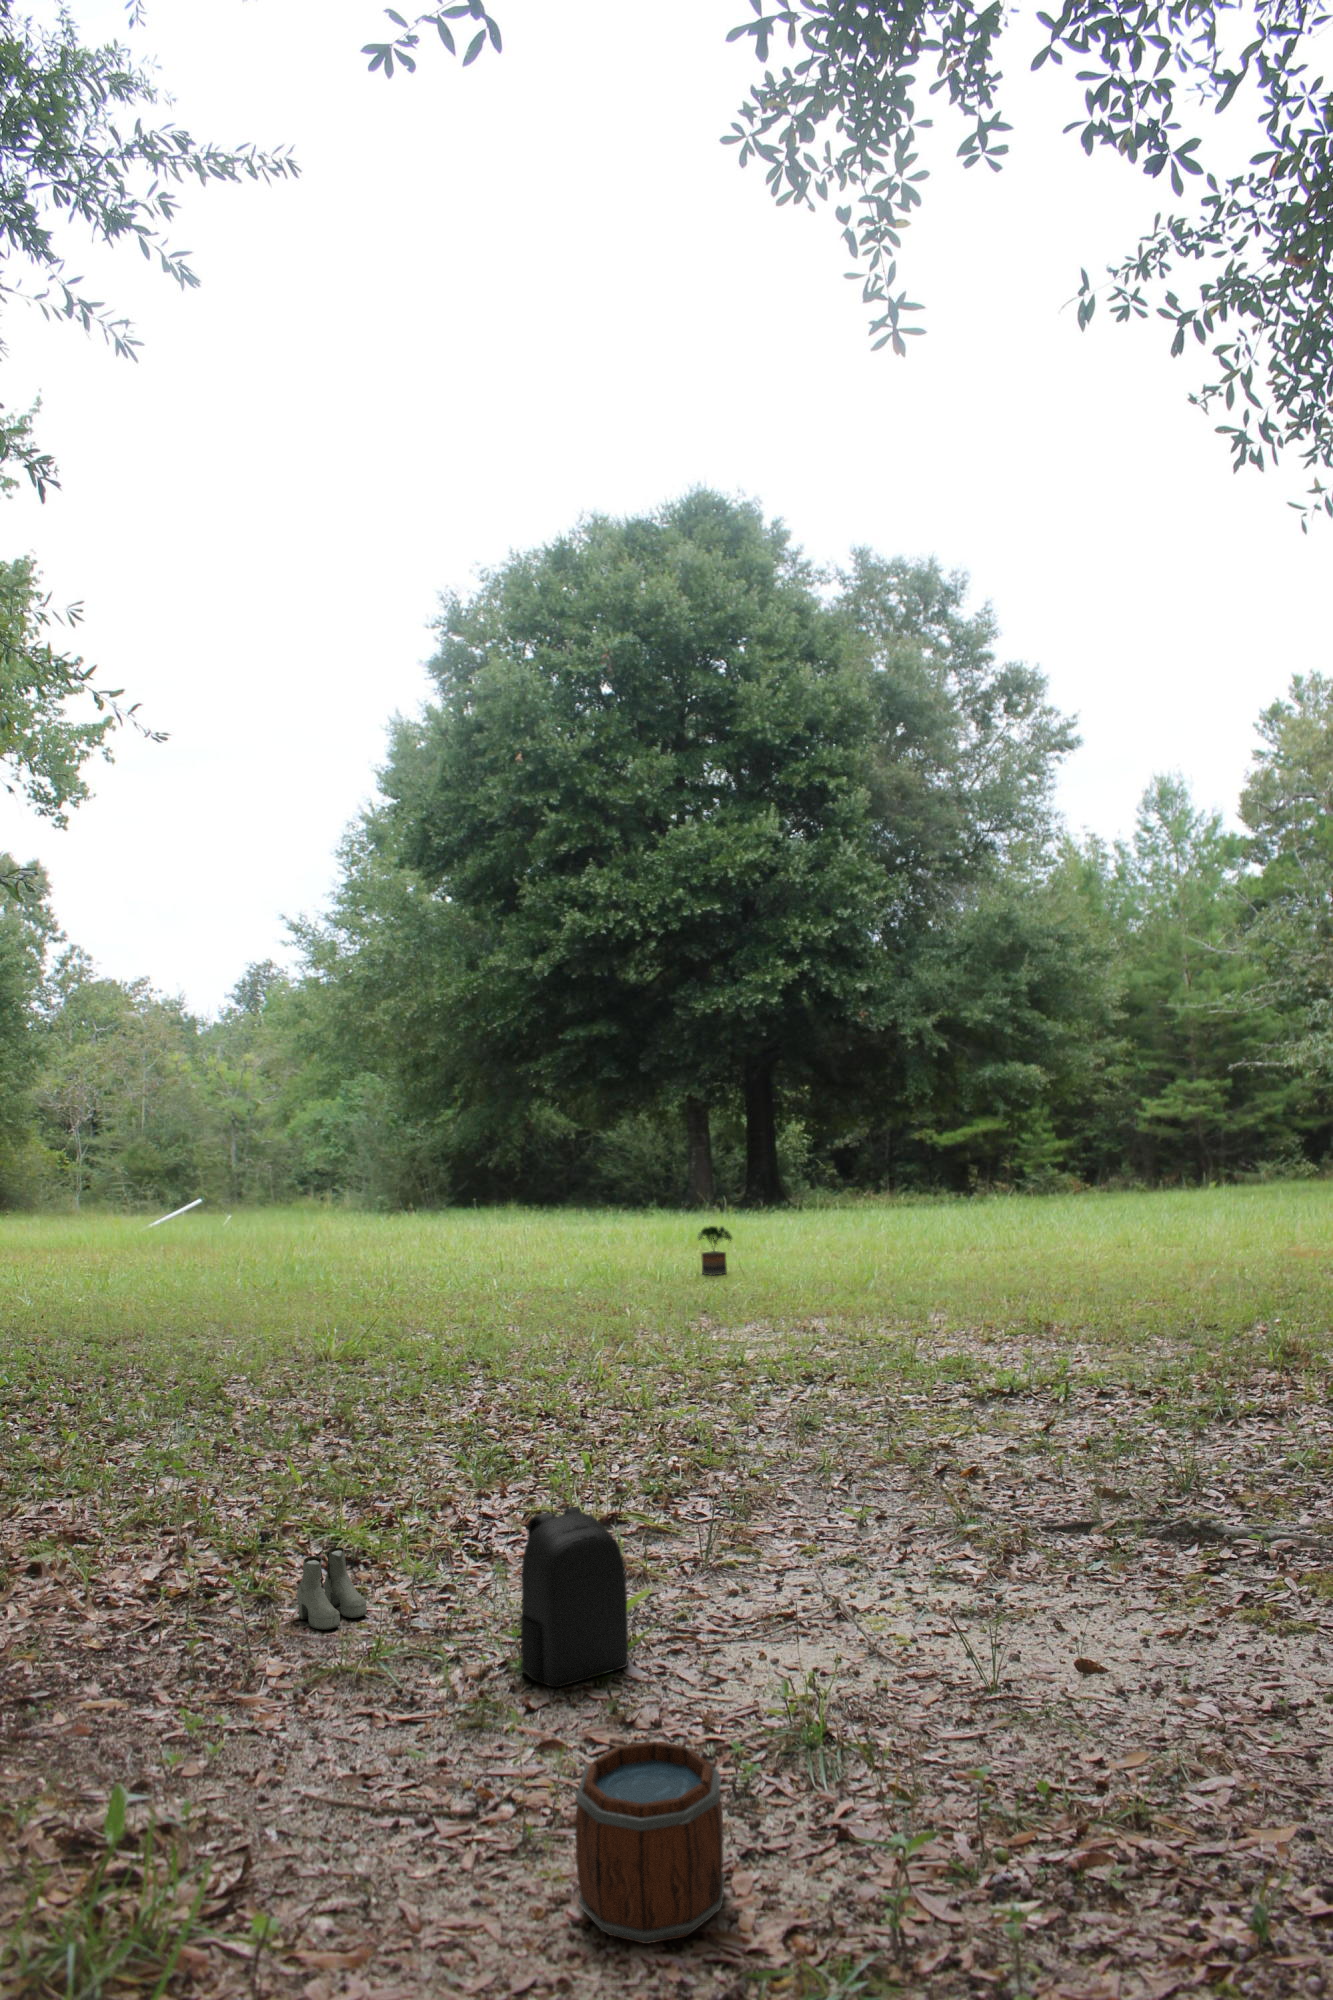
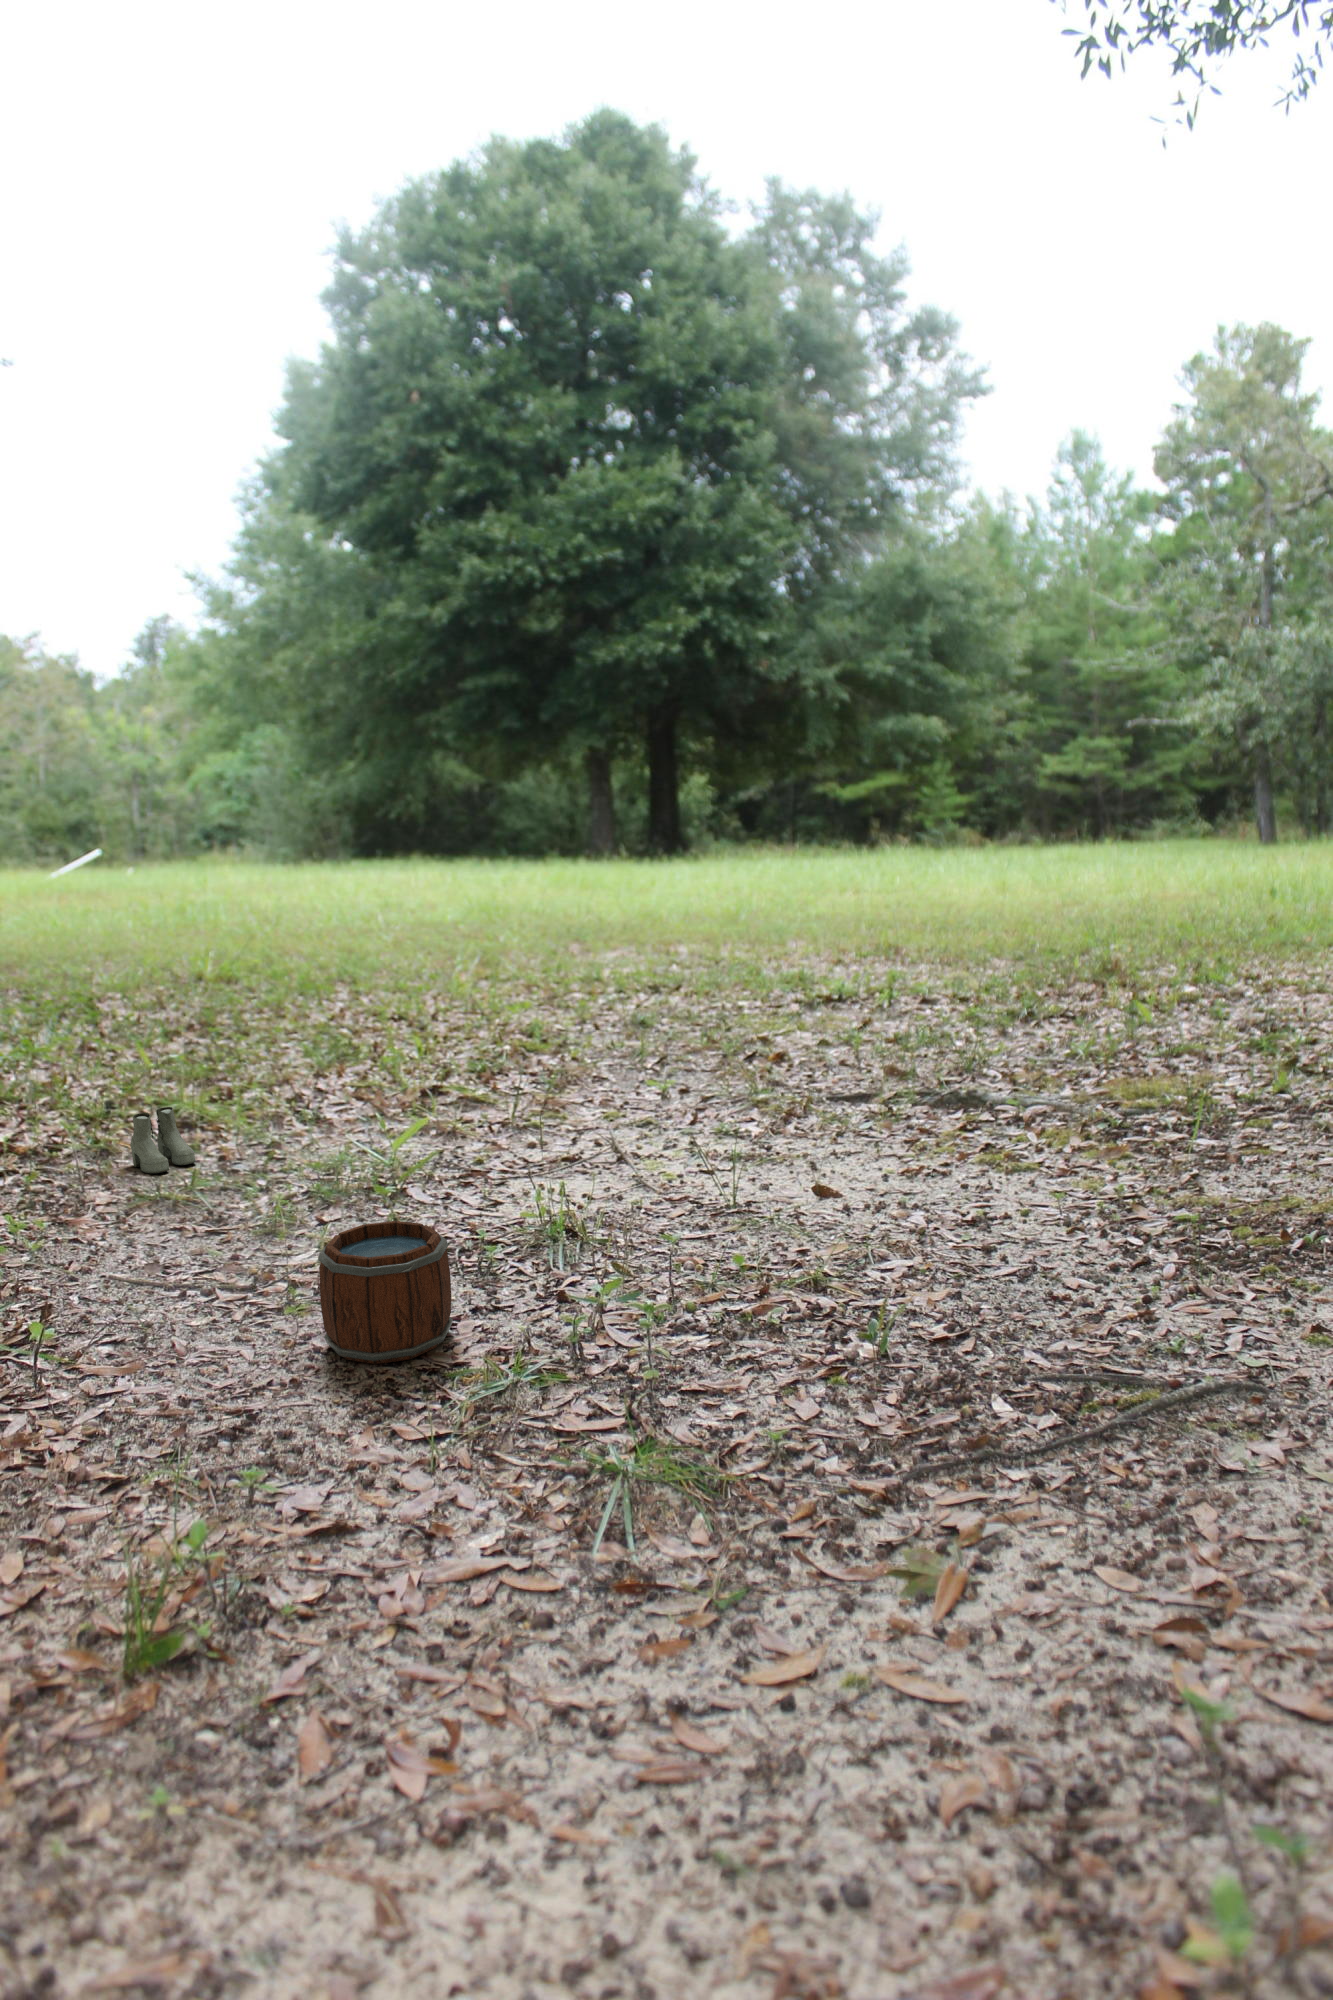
potted tree: present [698,1226,732,1276] -> none [588,865,625,914]
backpack: present [521,1507,628,1687] -> none [321,1060,423,1209]

